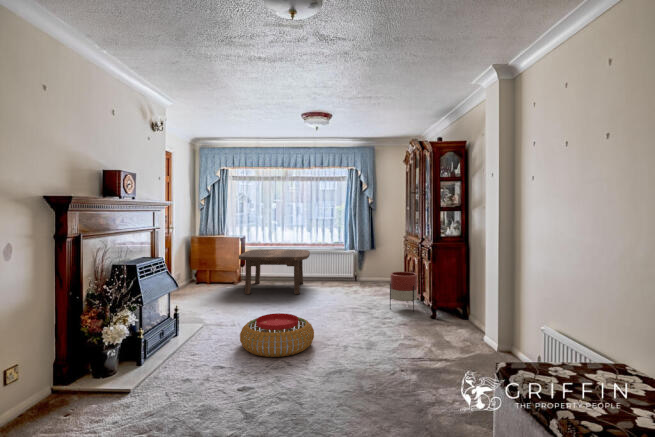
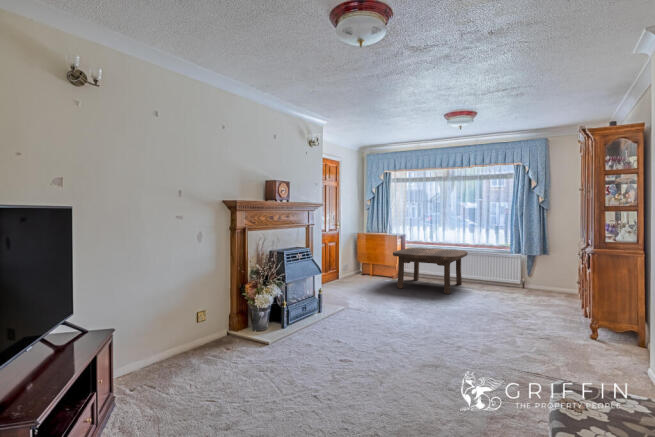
planter: present [390,272,417,312] -> none [541,280,578,328]
pouf: present [240,313,314,357] -> none [361,305,430,343]

